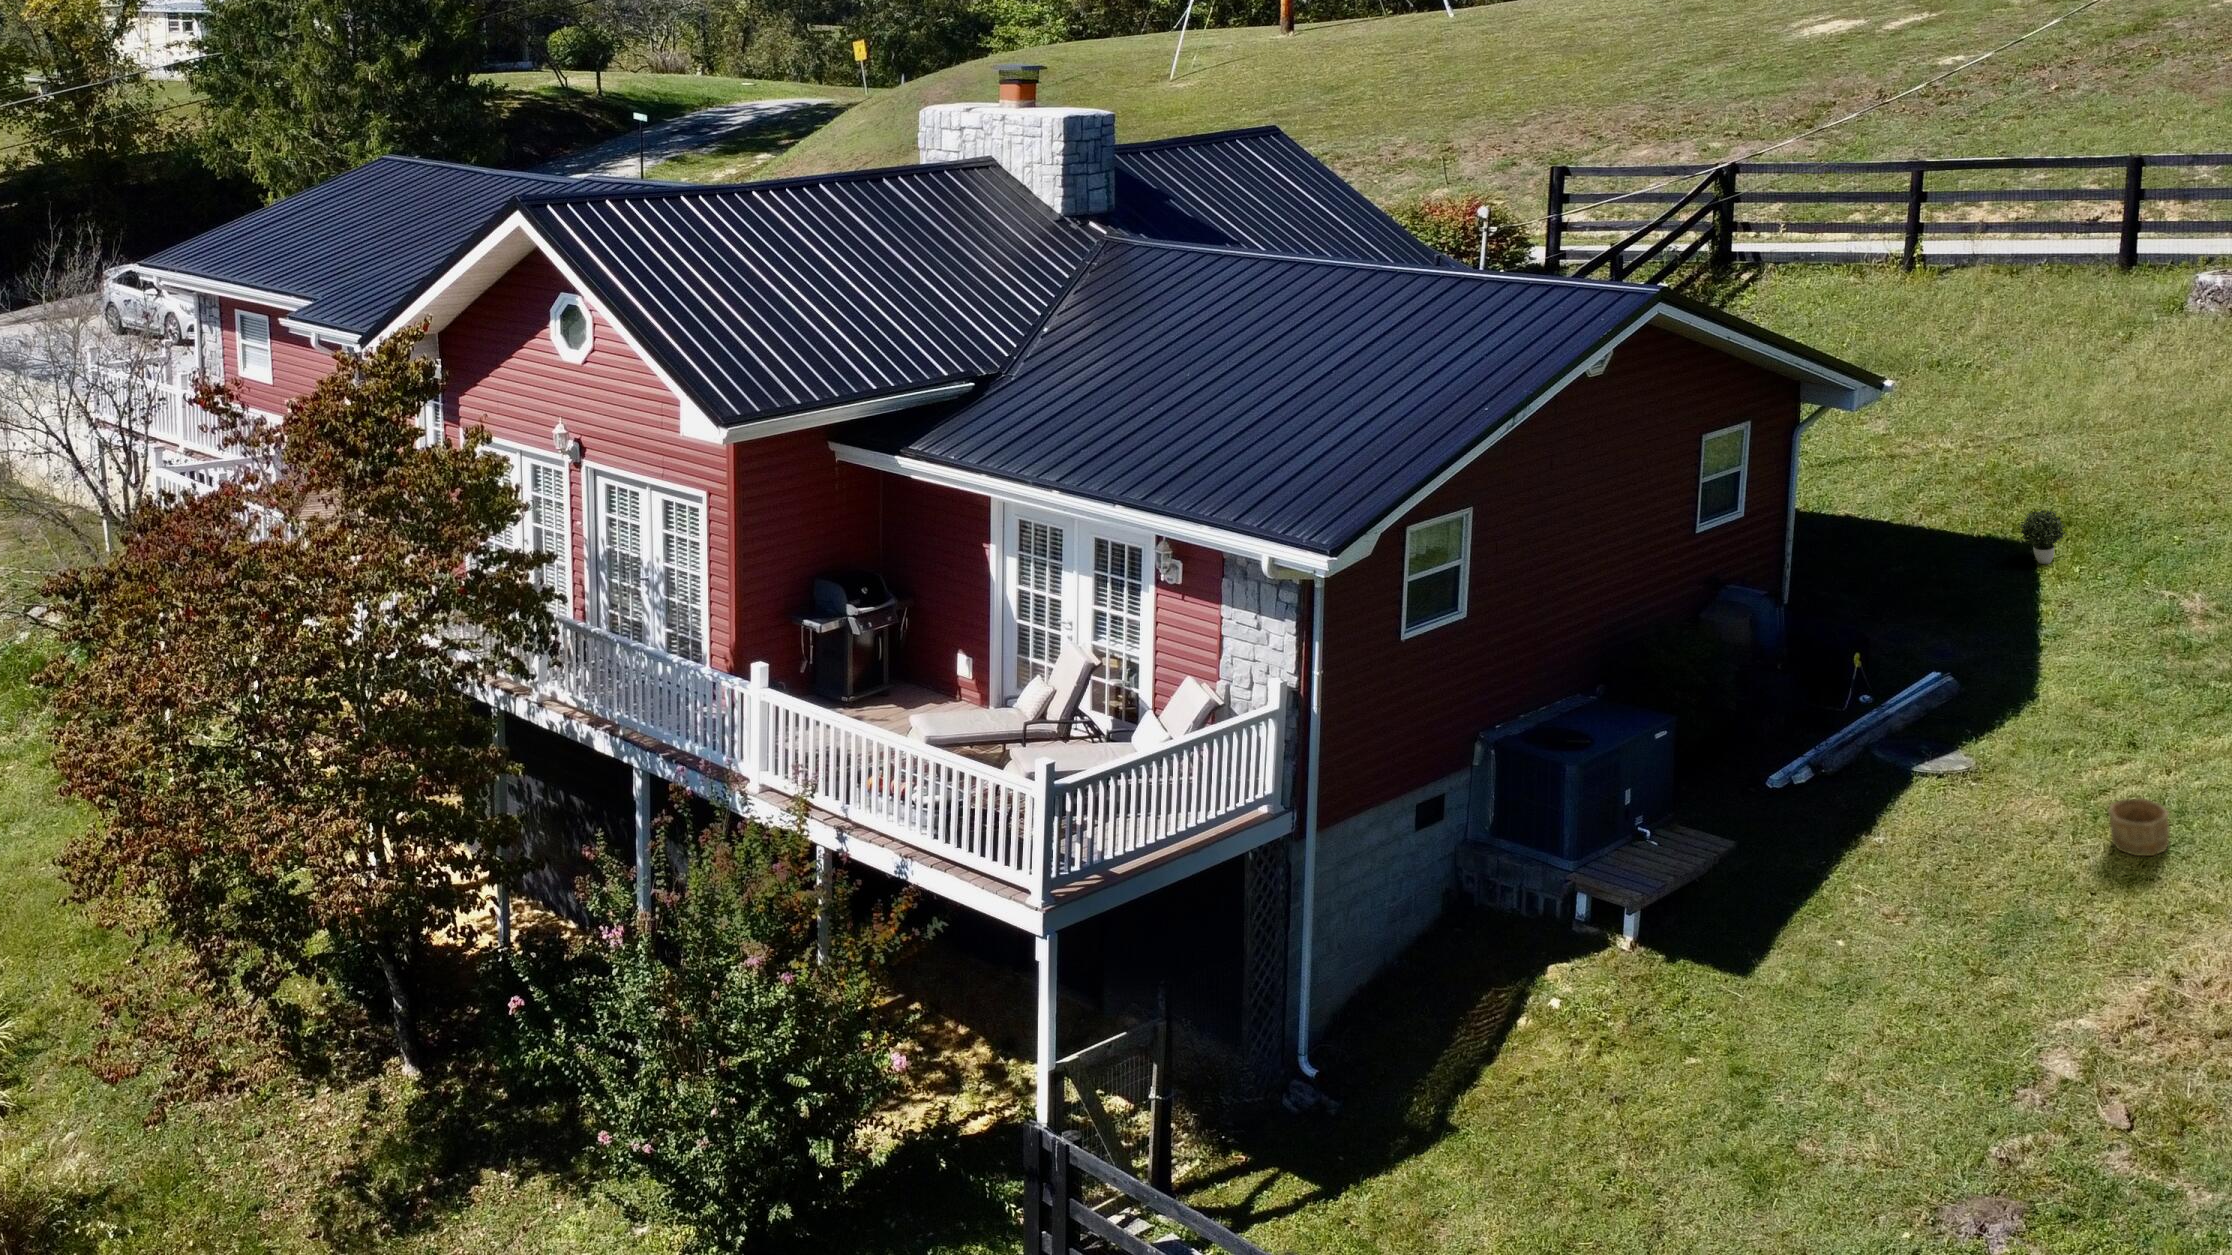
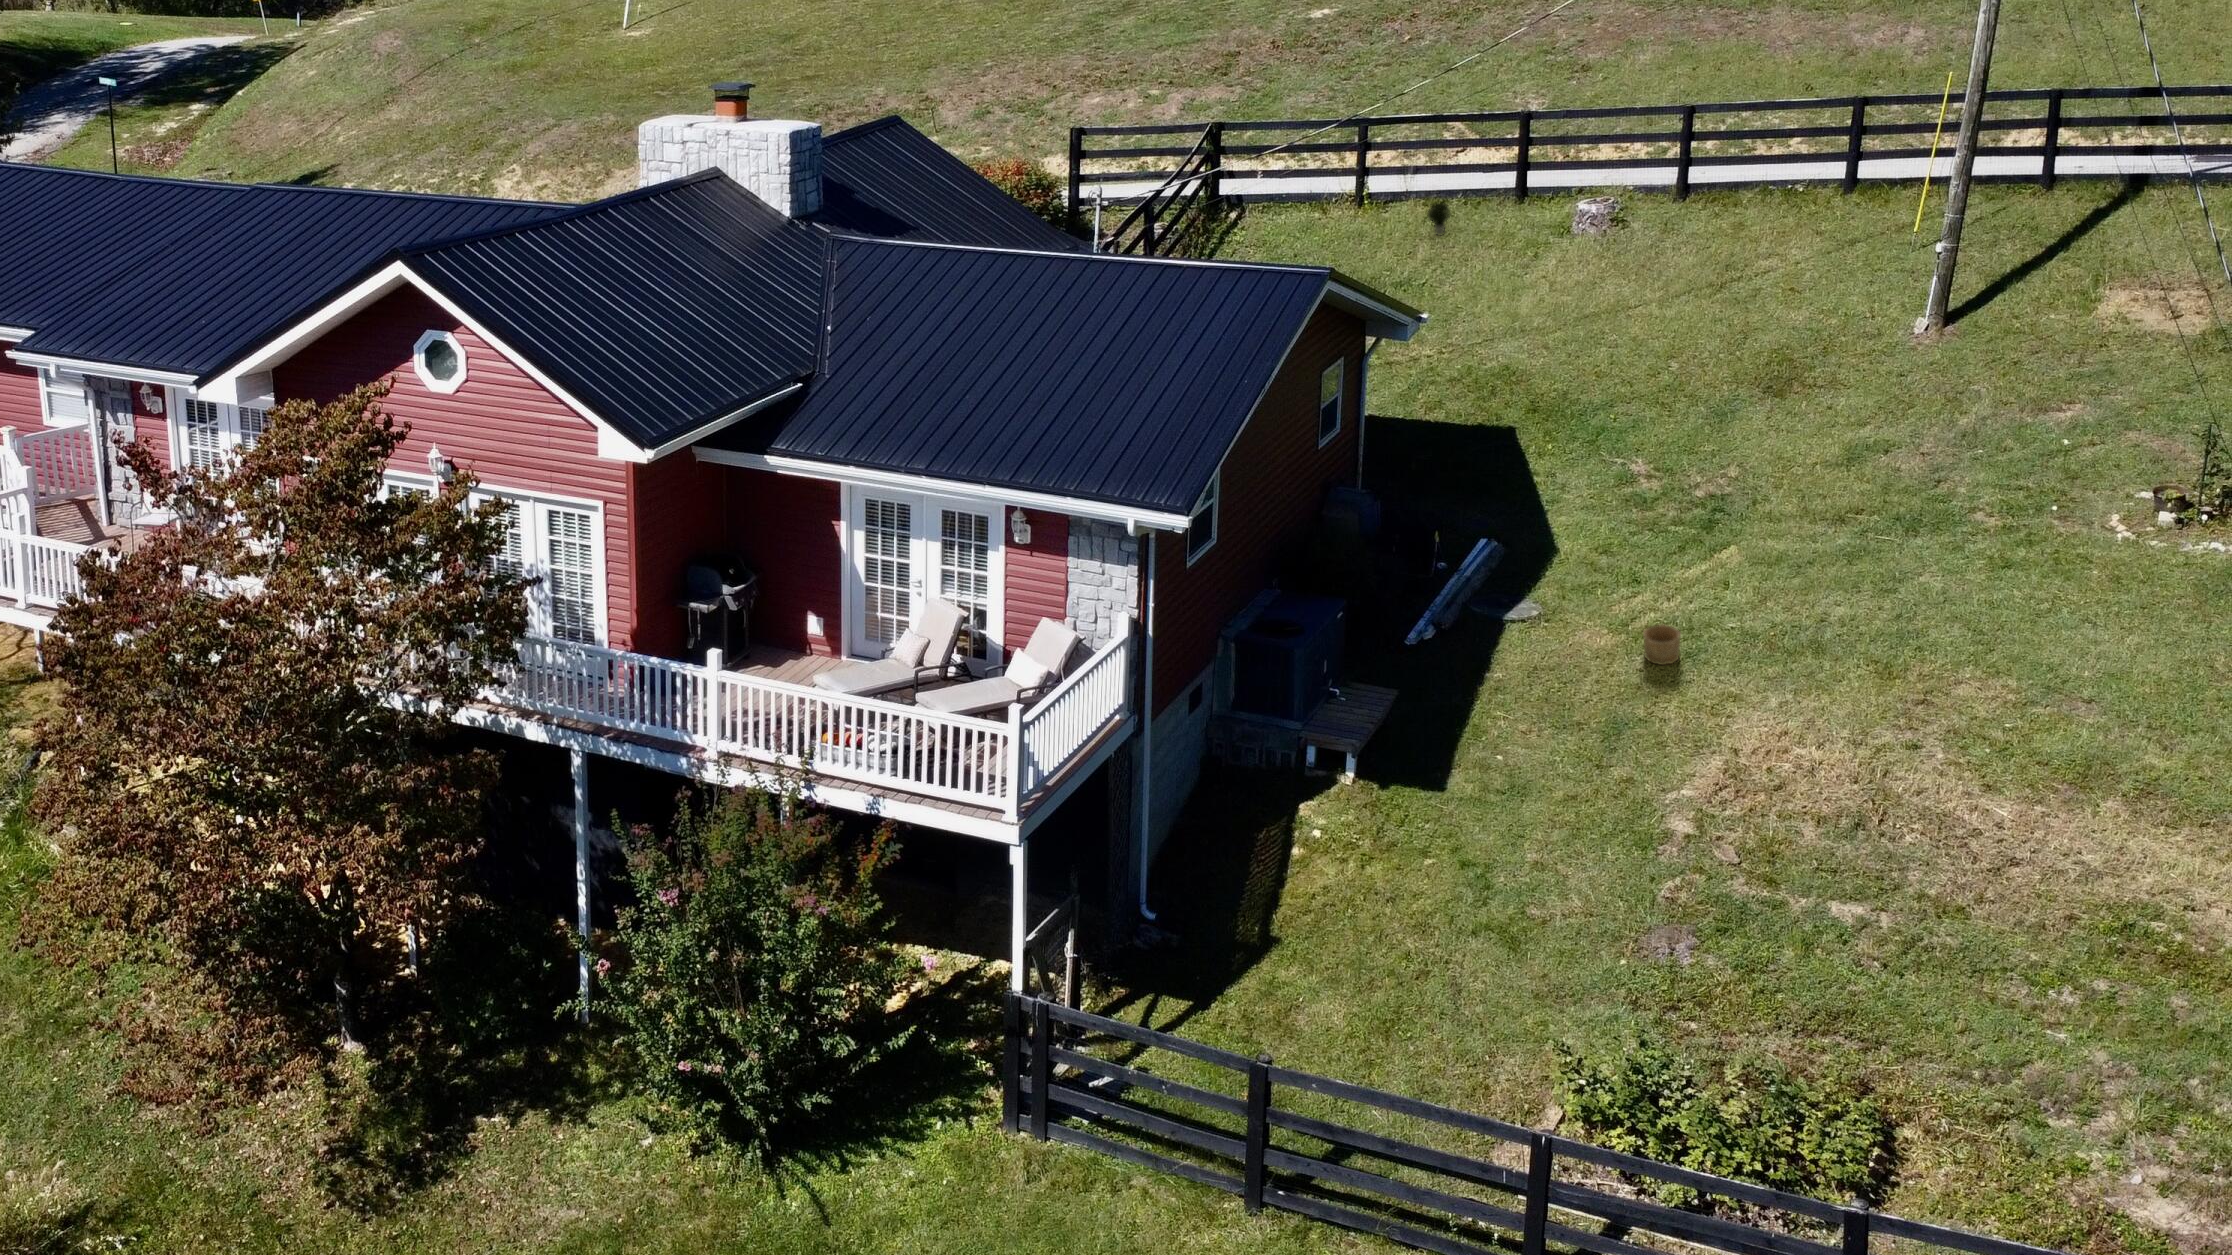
potted plant: present [2020,510,2067,564] -> present [1427,202,1450,235]

